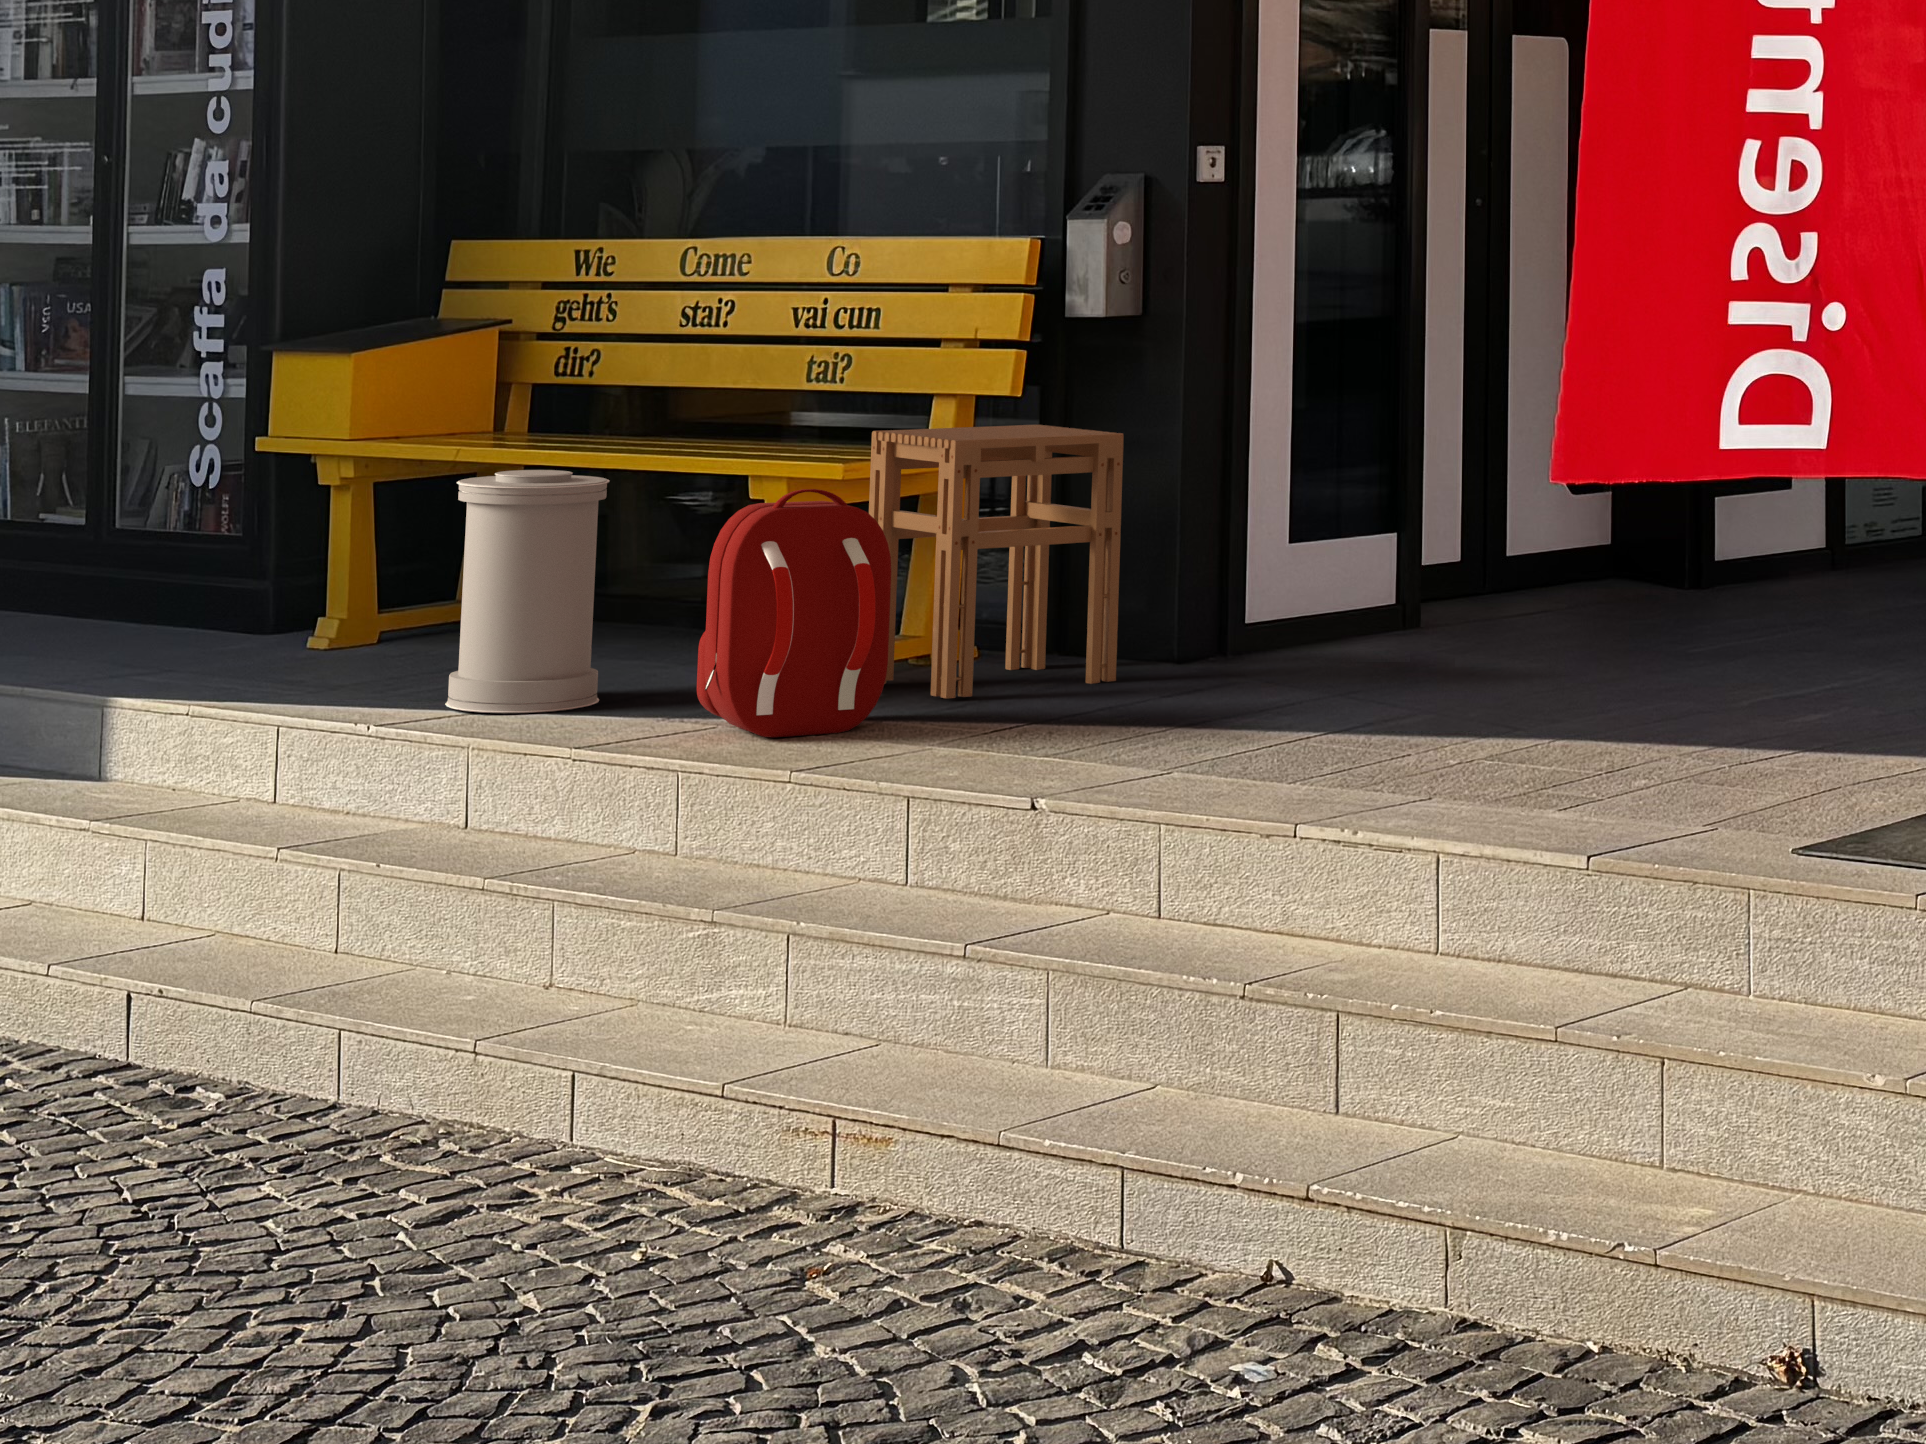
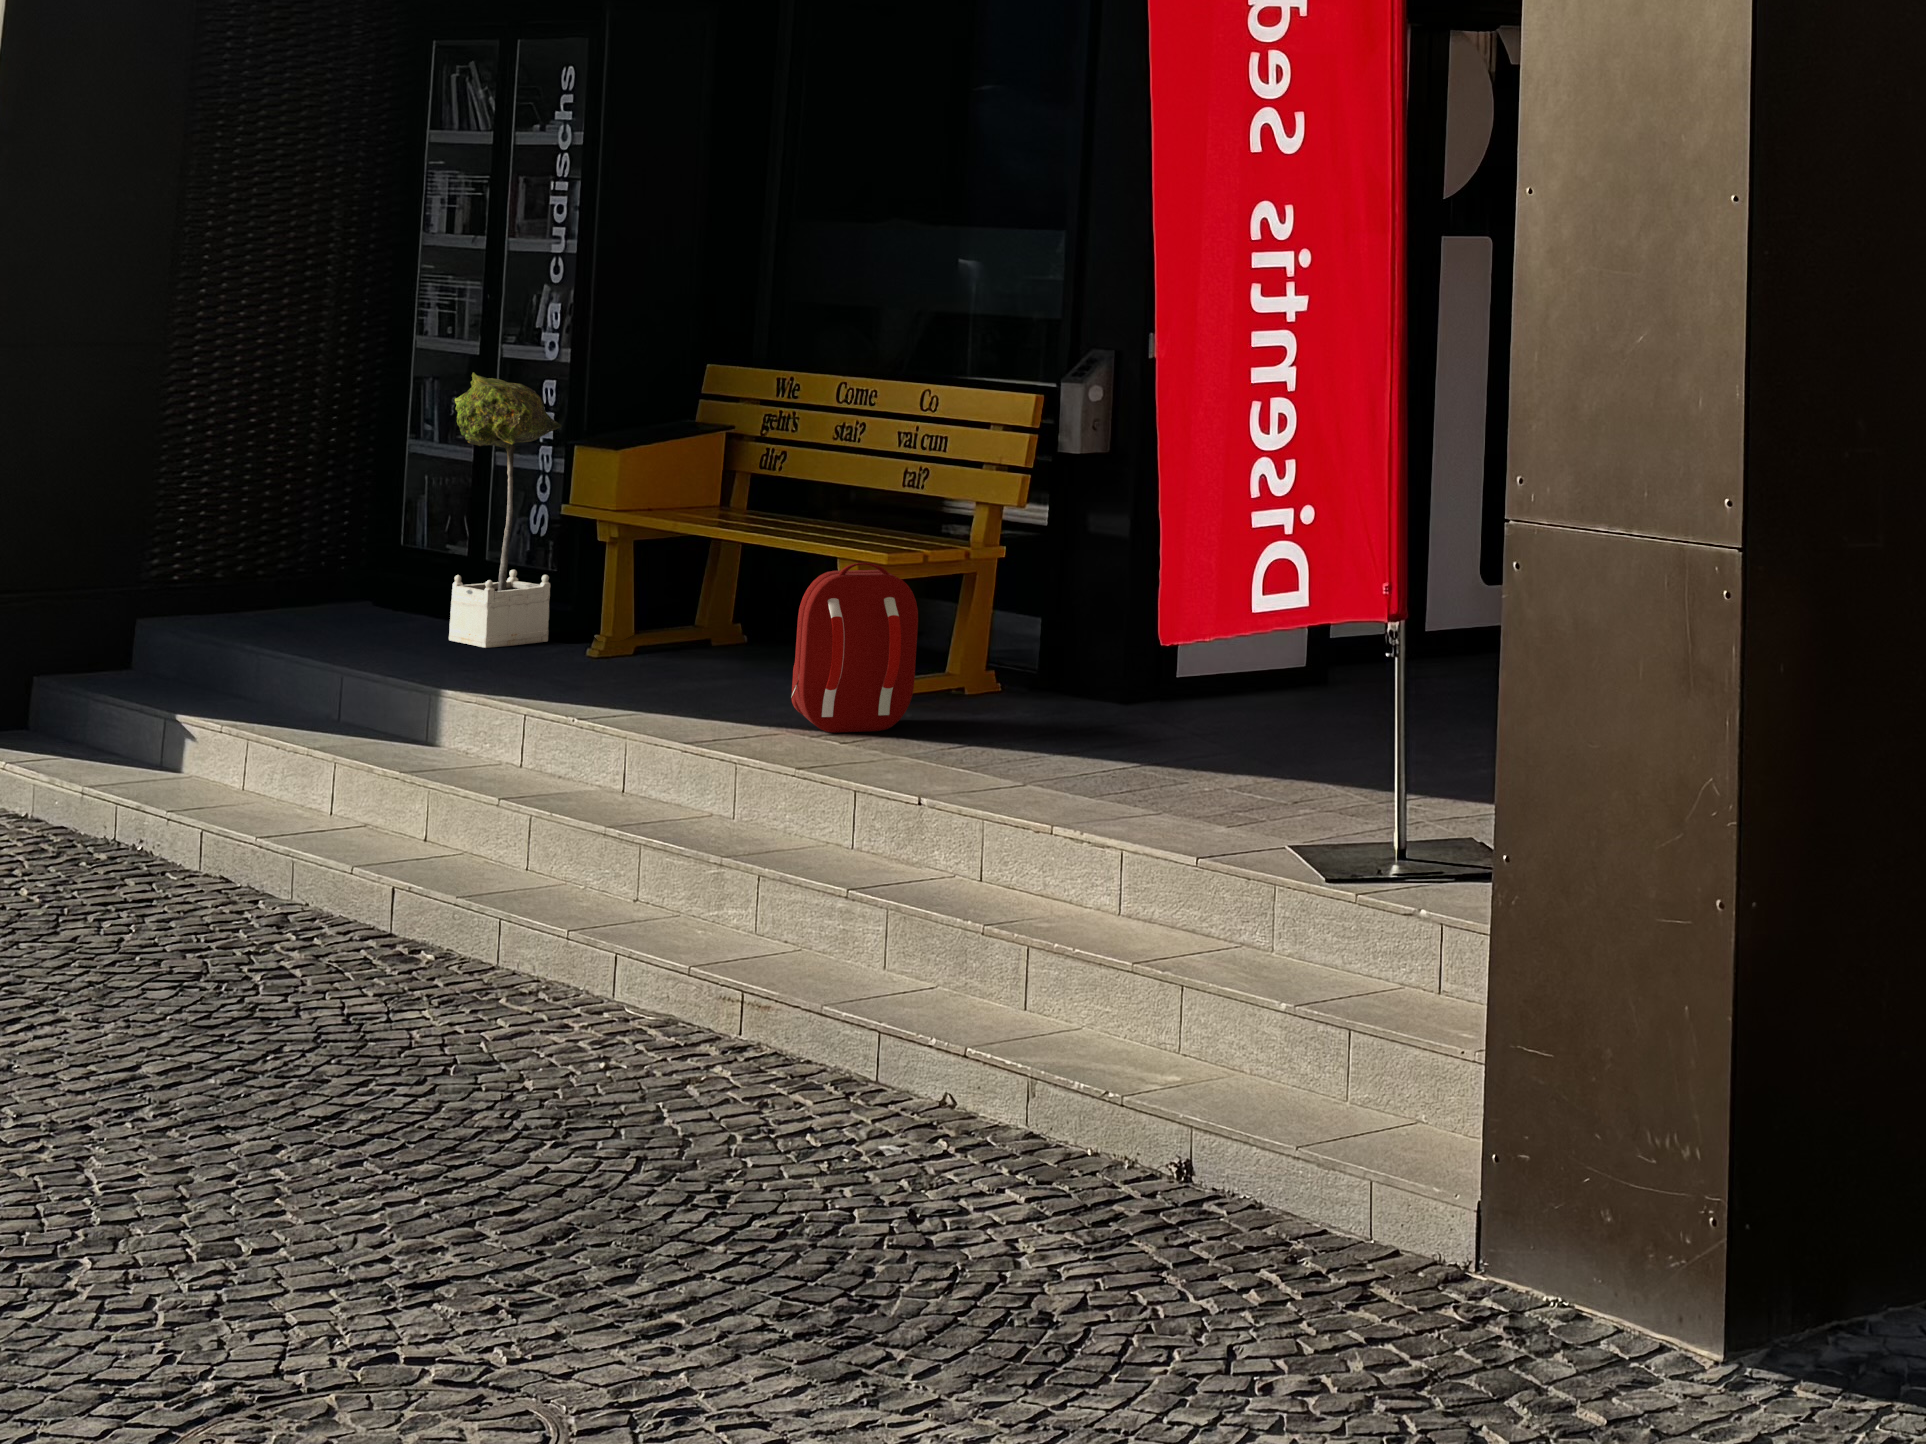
potted tree: none [74,260,234,648] -> present [449,373,562,648]
stool: present [869,425,1124,698] -> none [926,514,1104,709]
trash can: present [445,470,609,713] -> none [647,539,760,708]

